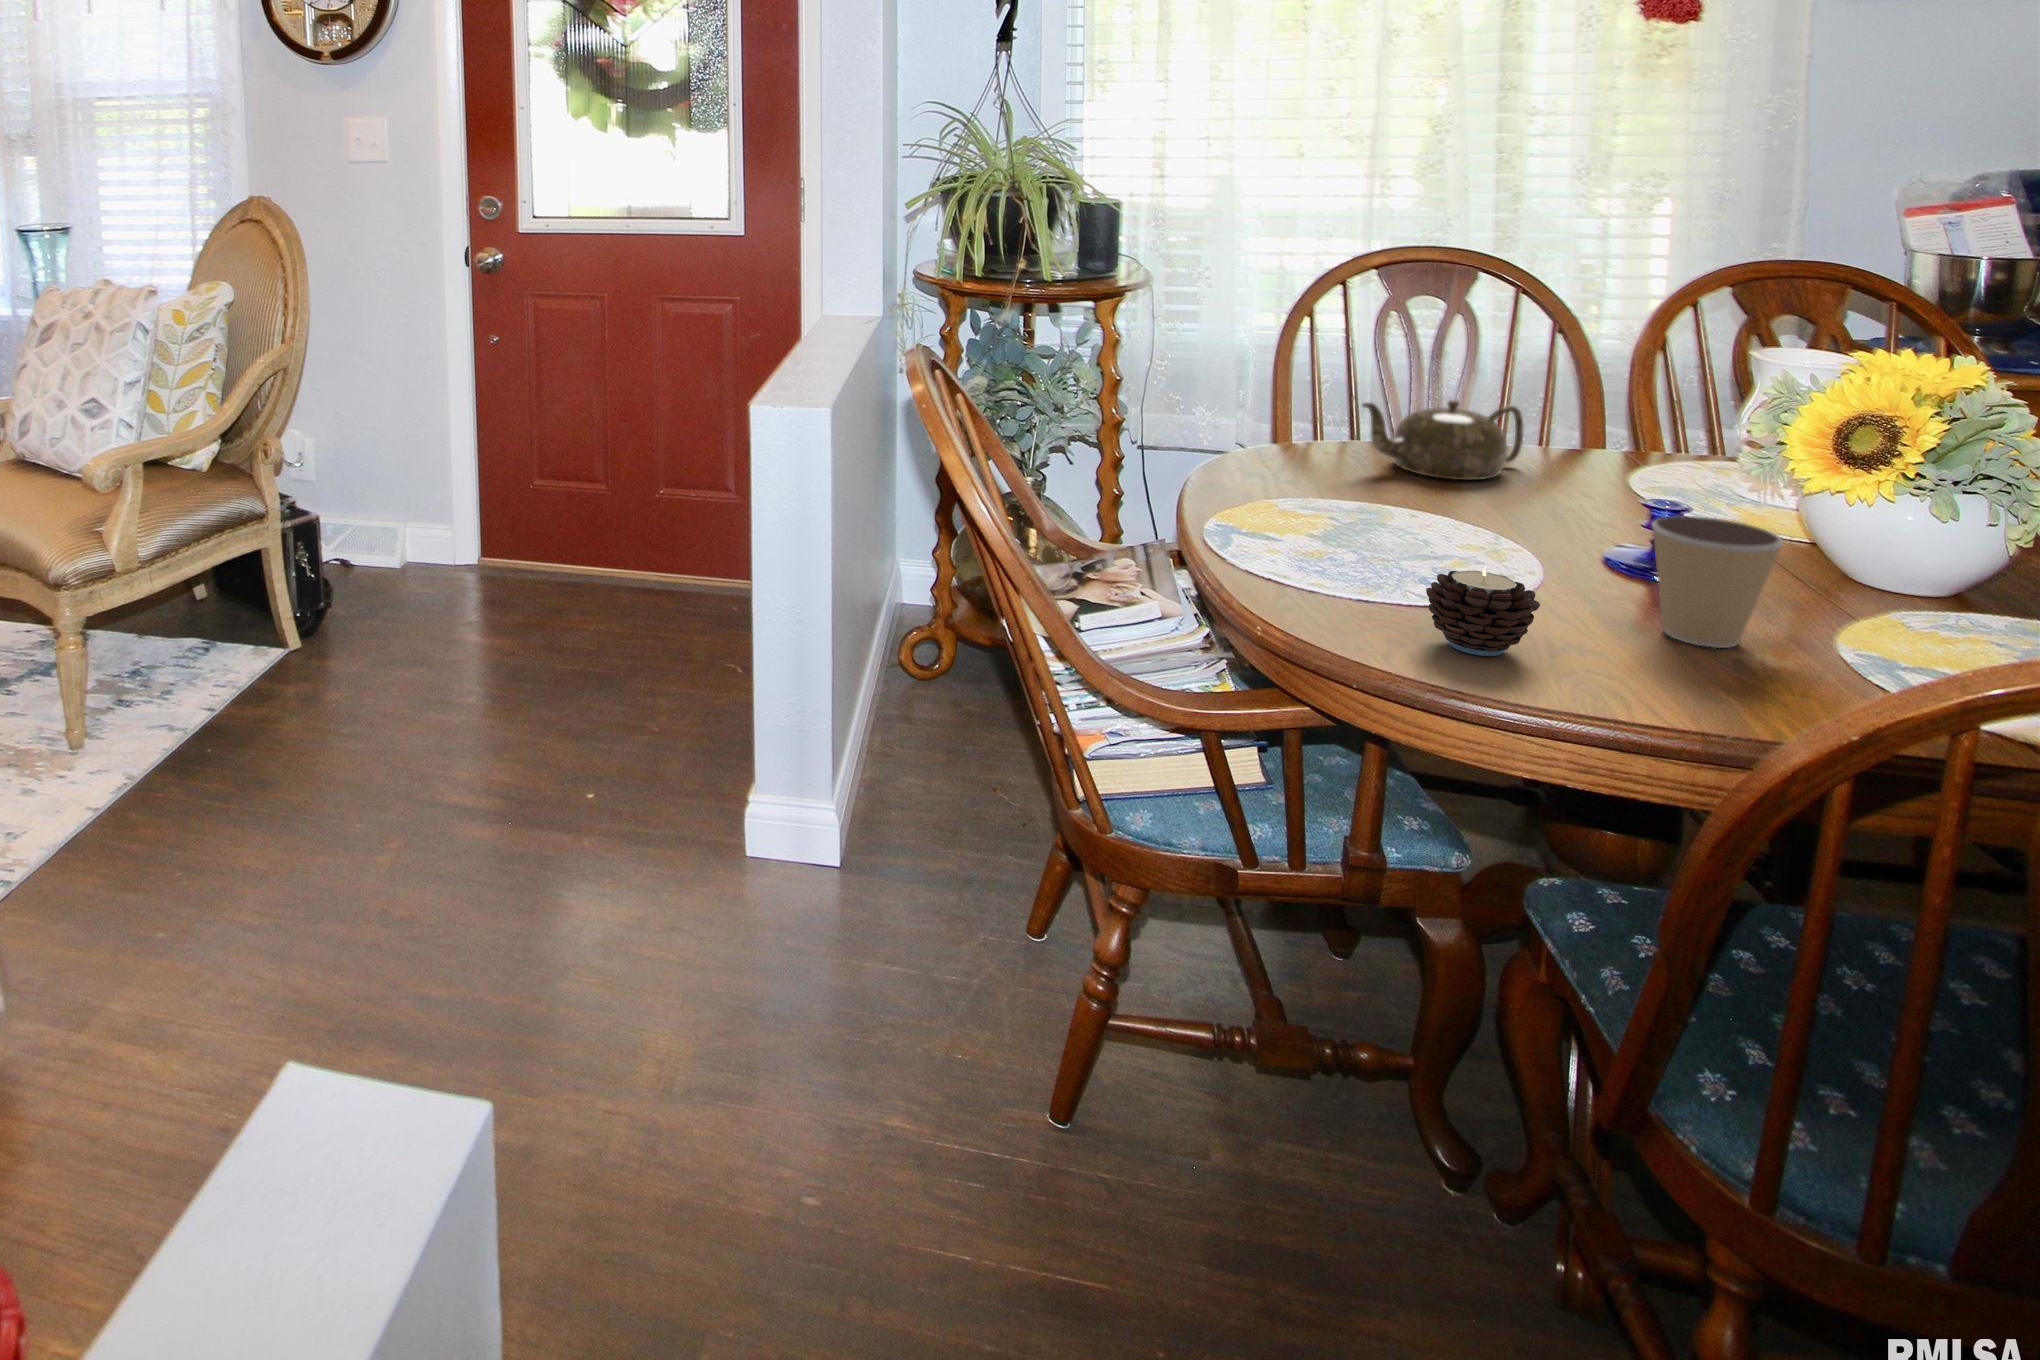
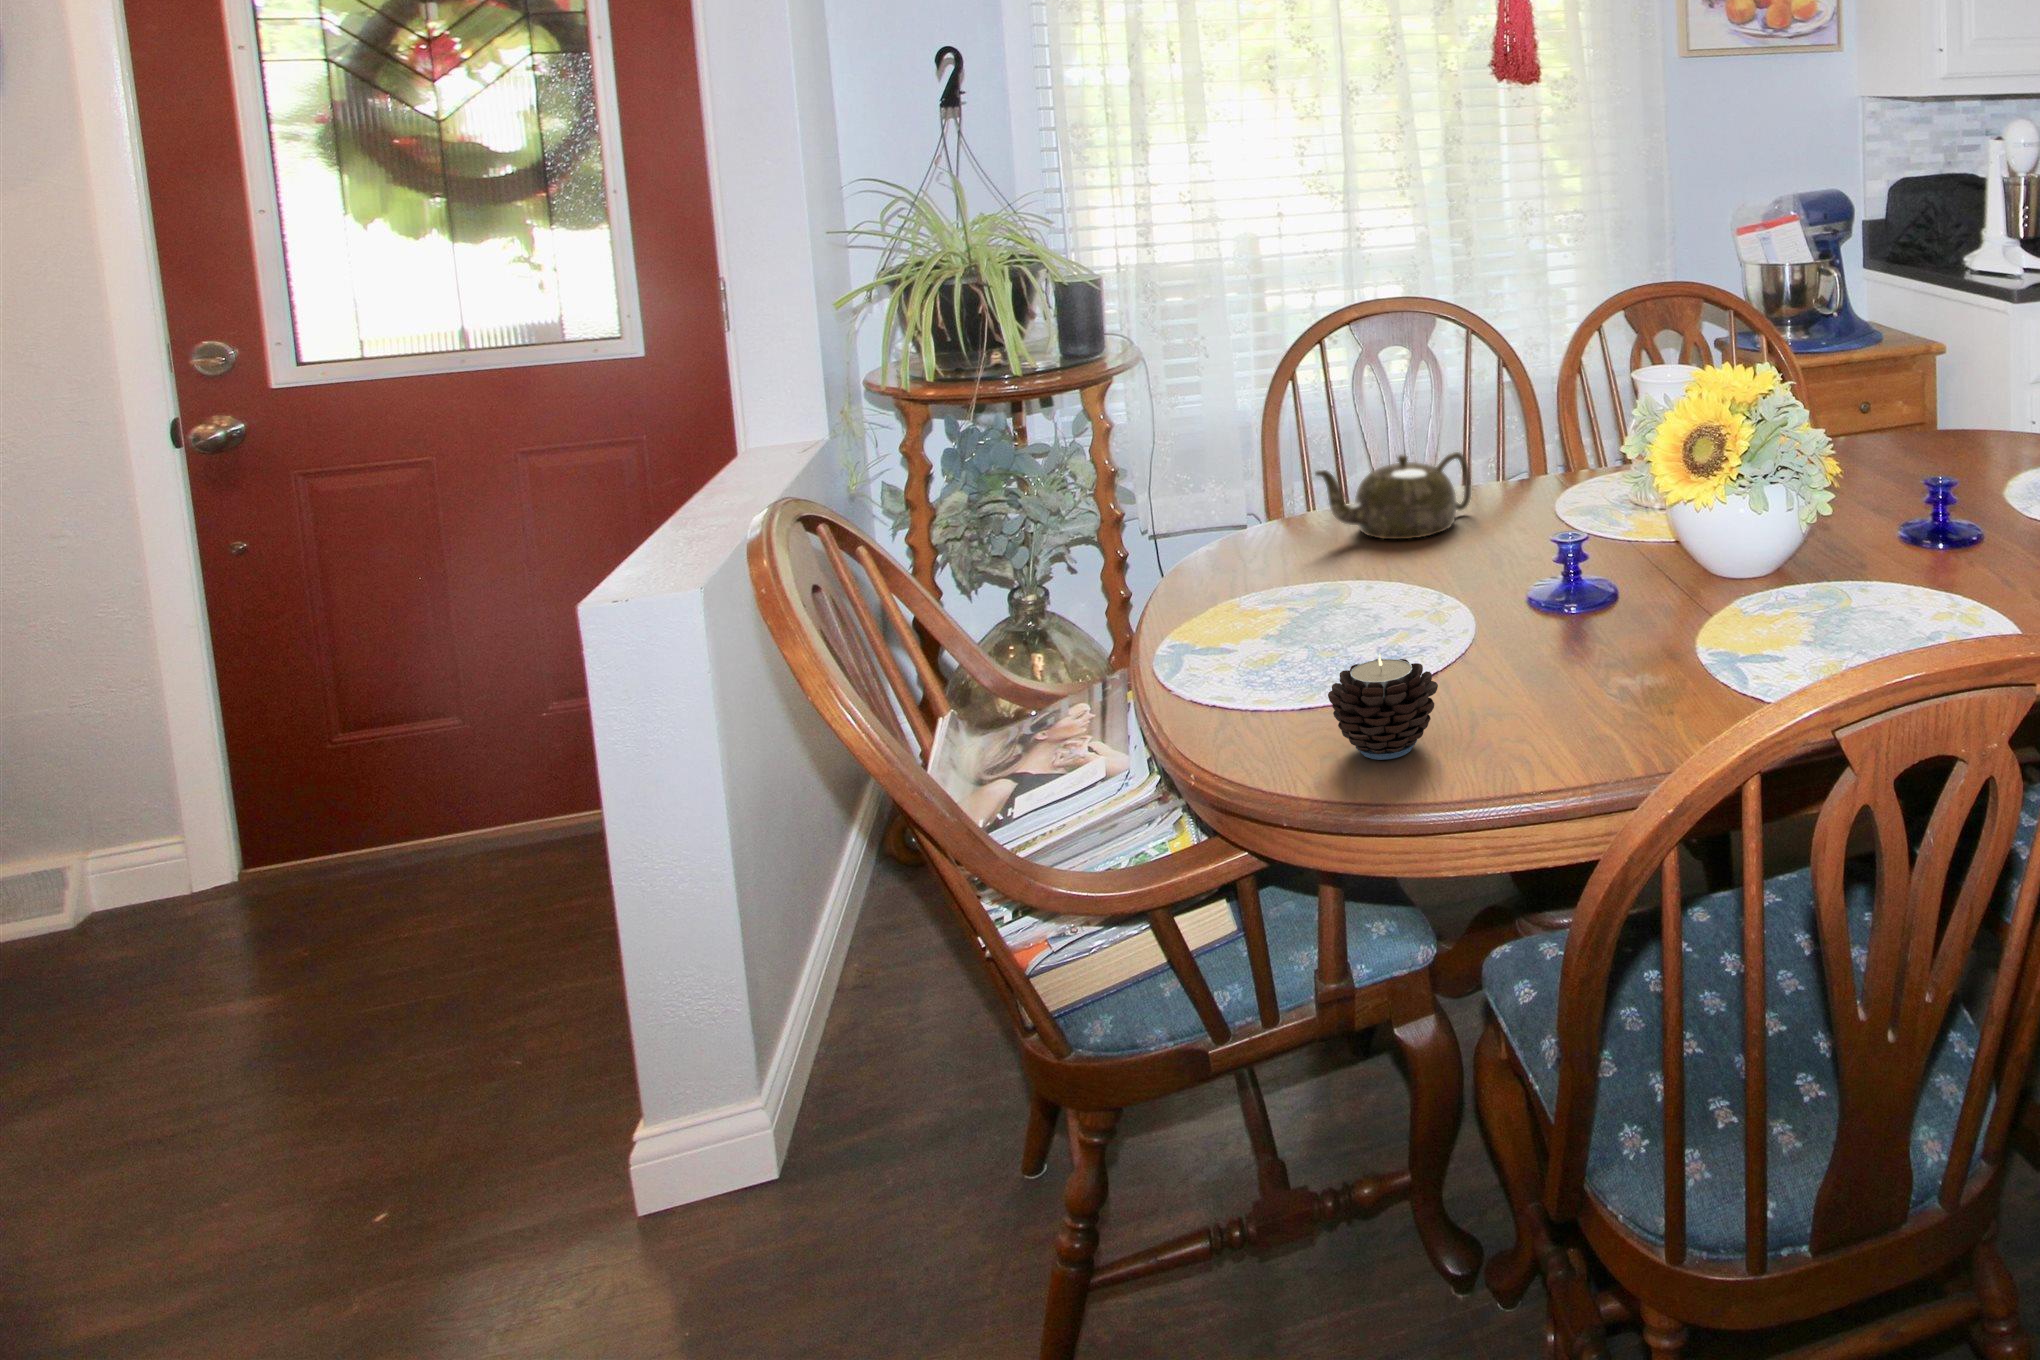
coffee cup: present [1652,516,1783,648] -> none [1536,551,1643,690]

